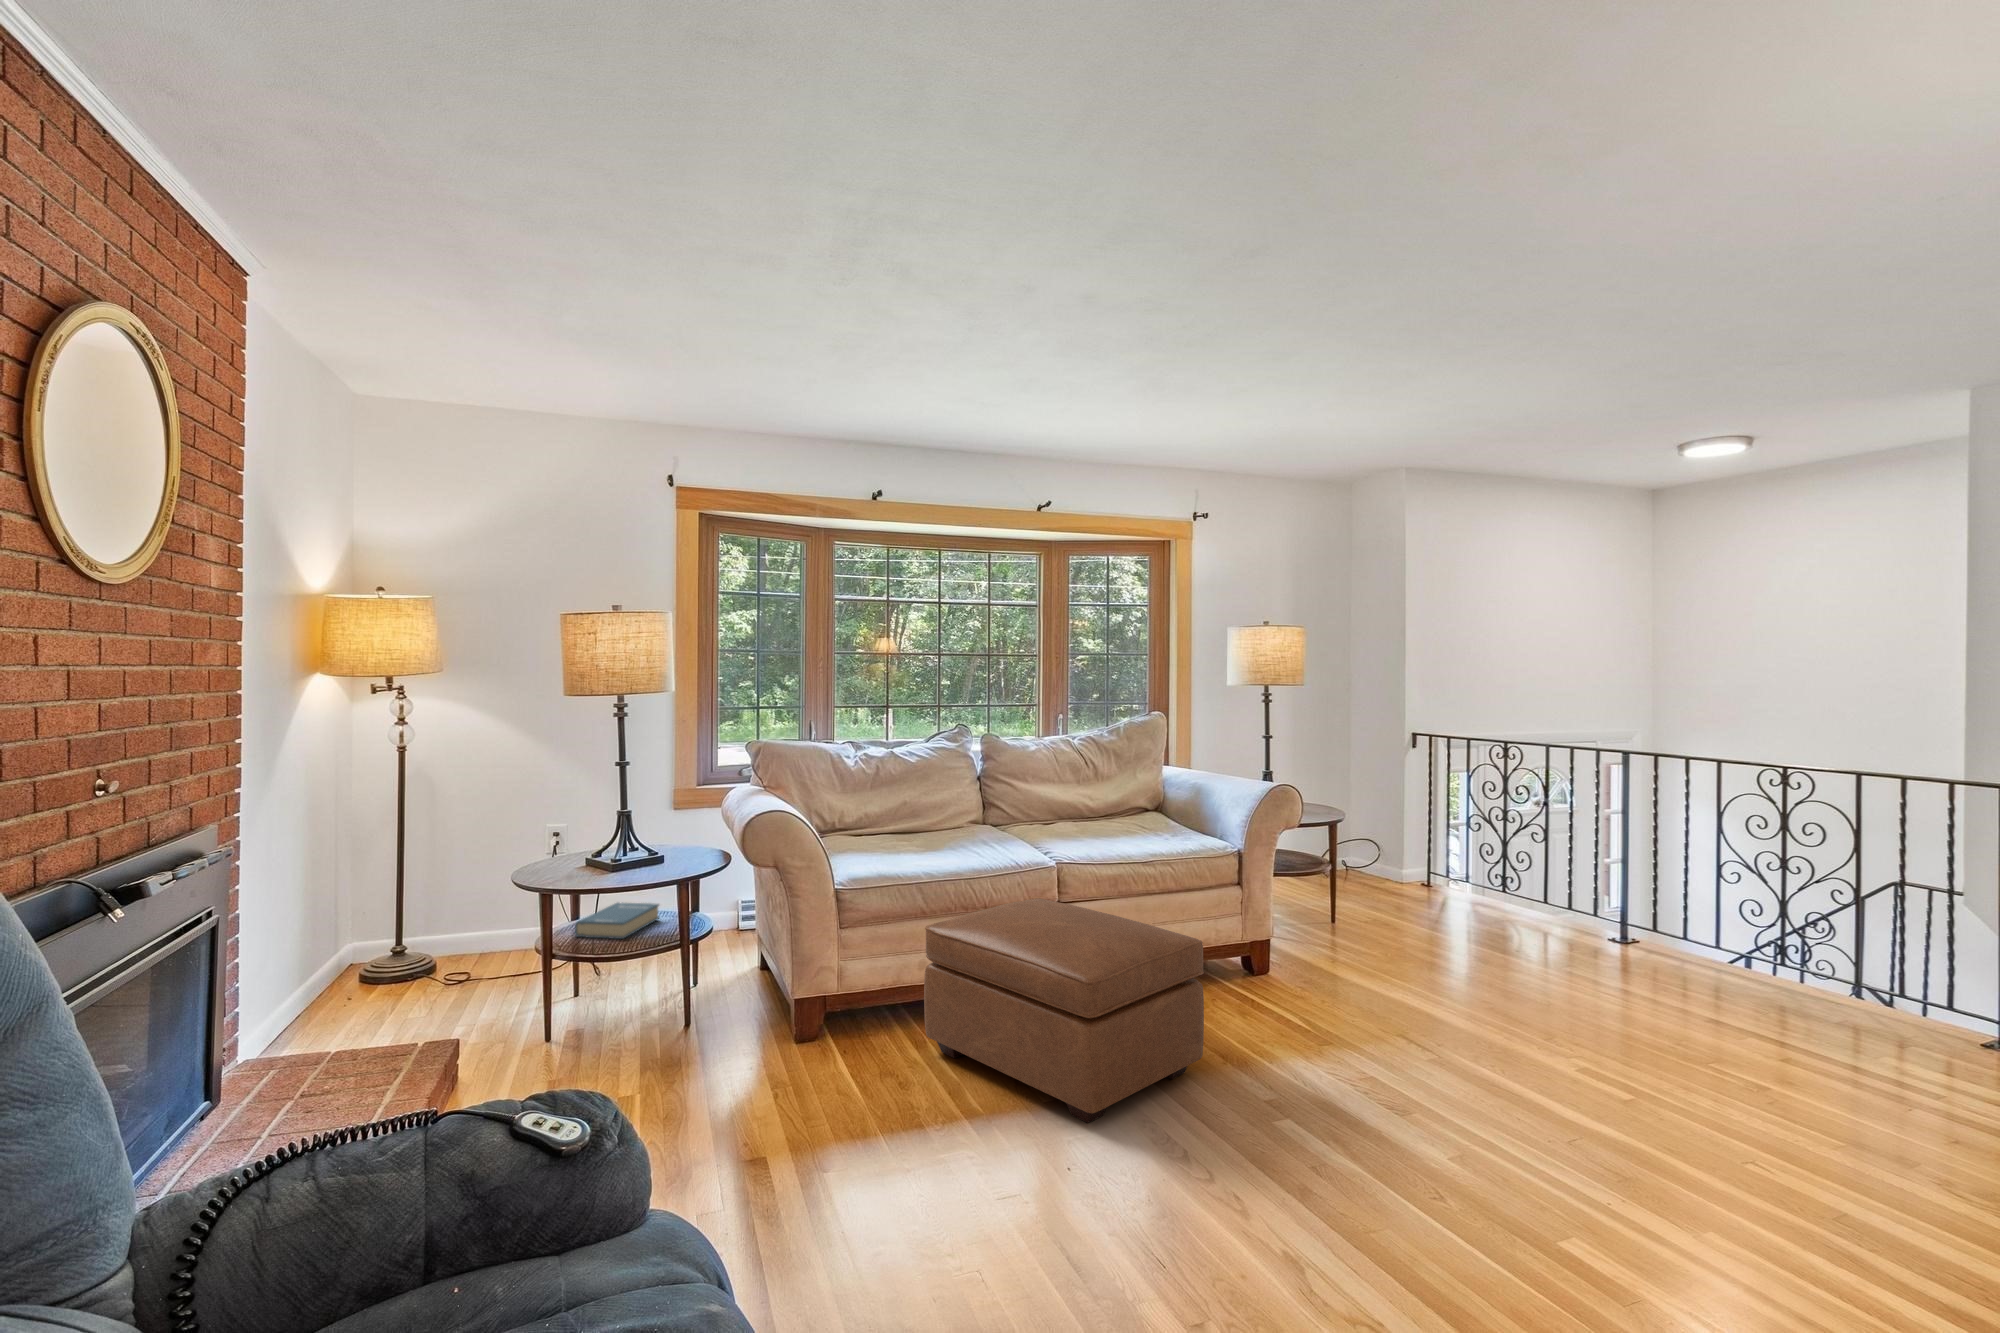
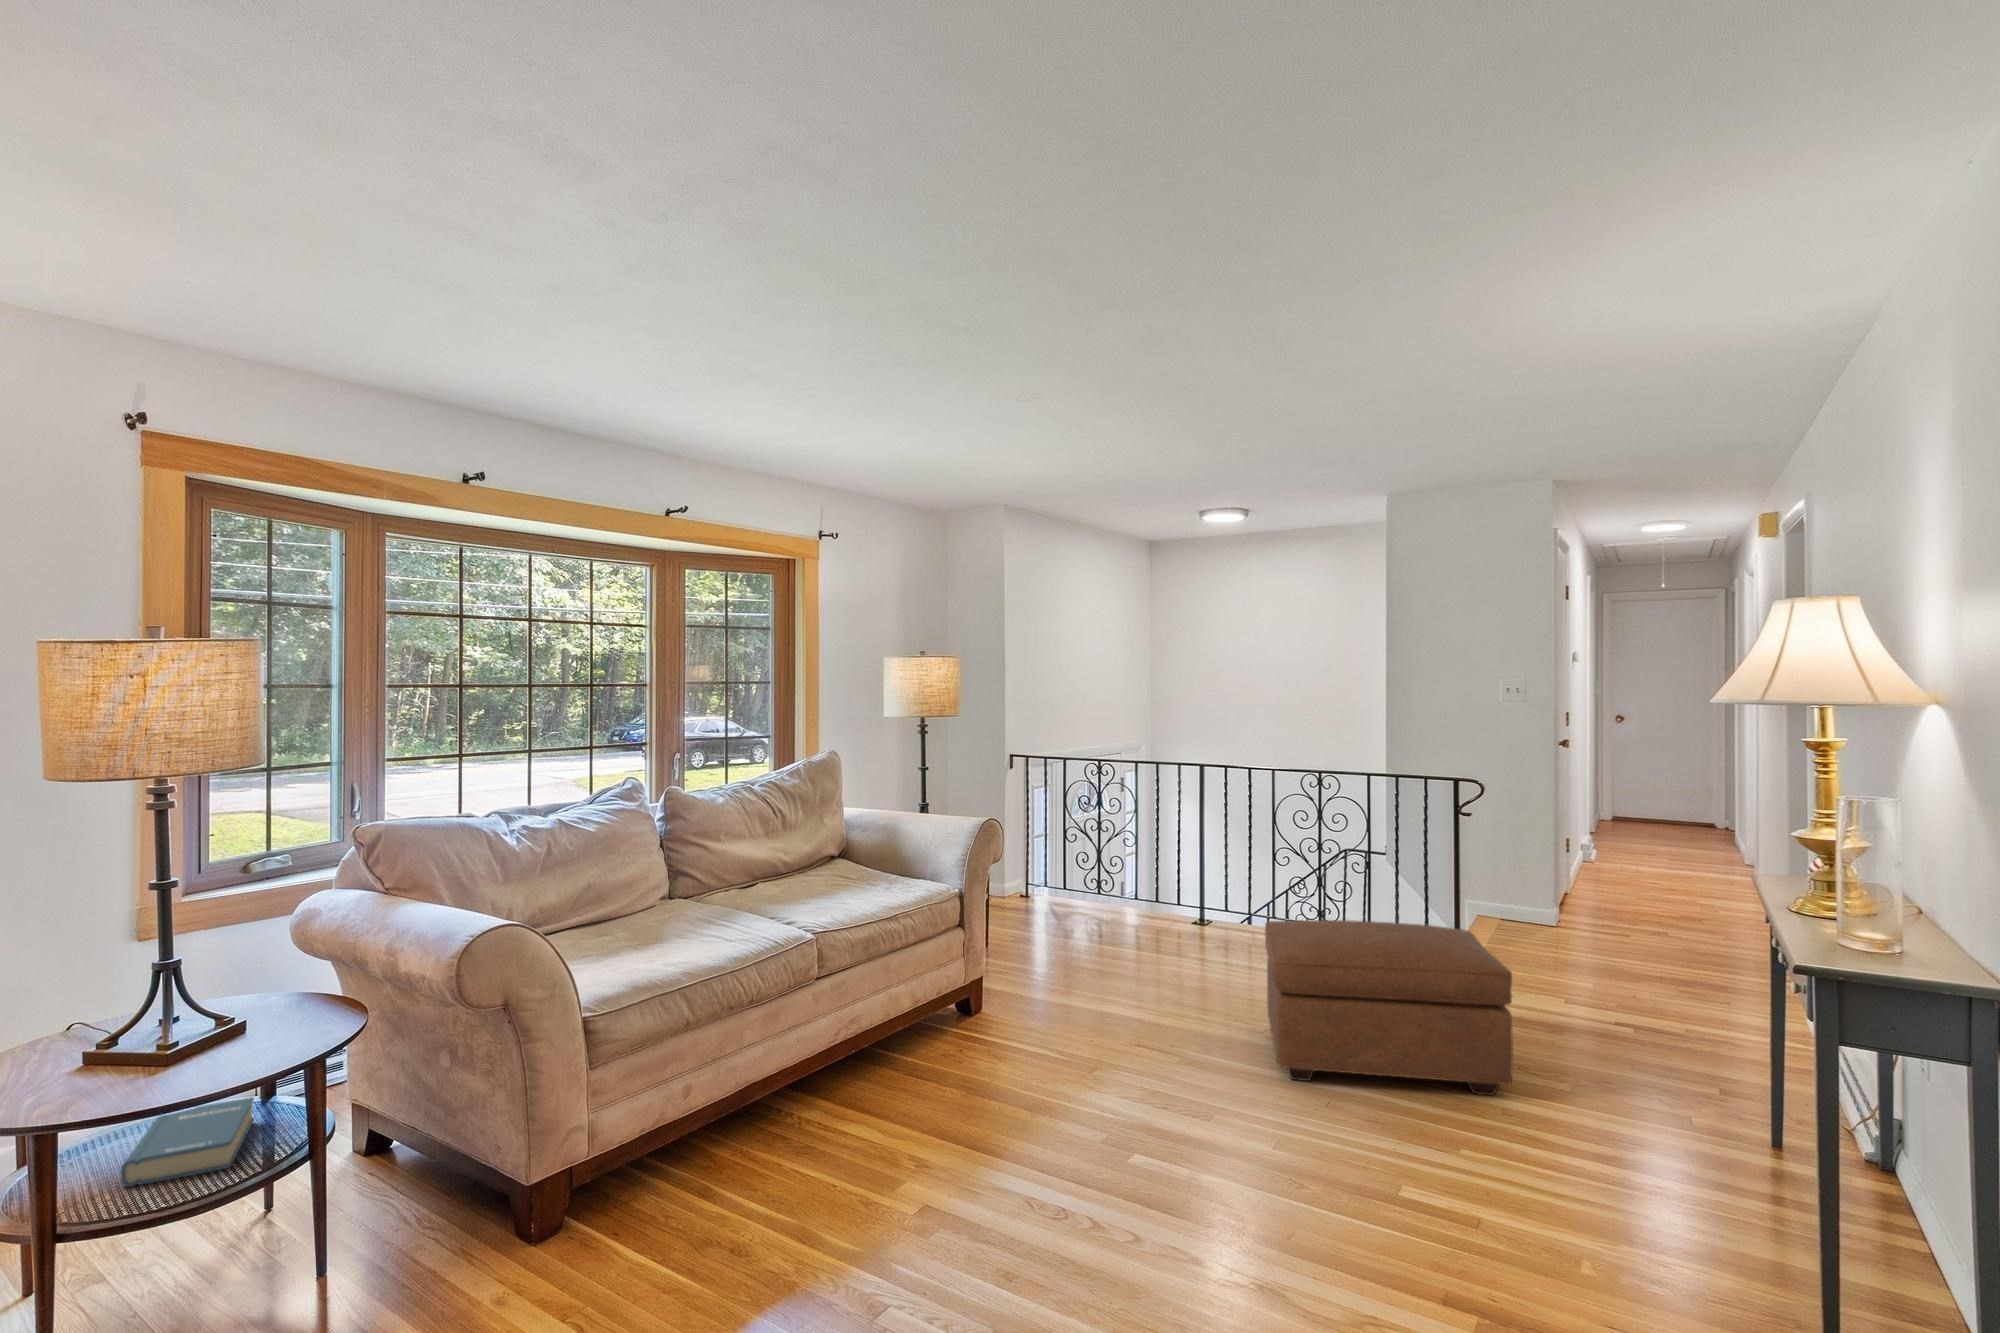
ottoman: present [924,898,1204,1123] -> present [1265,920,1513,1095]

